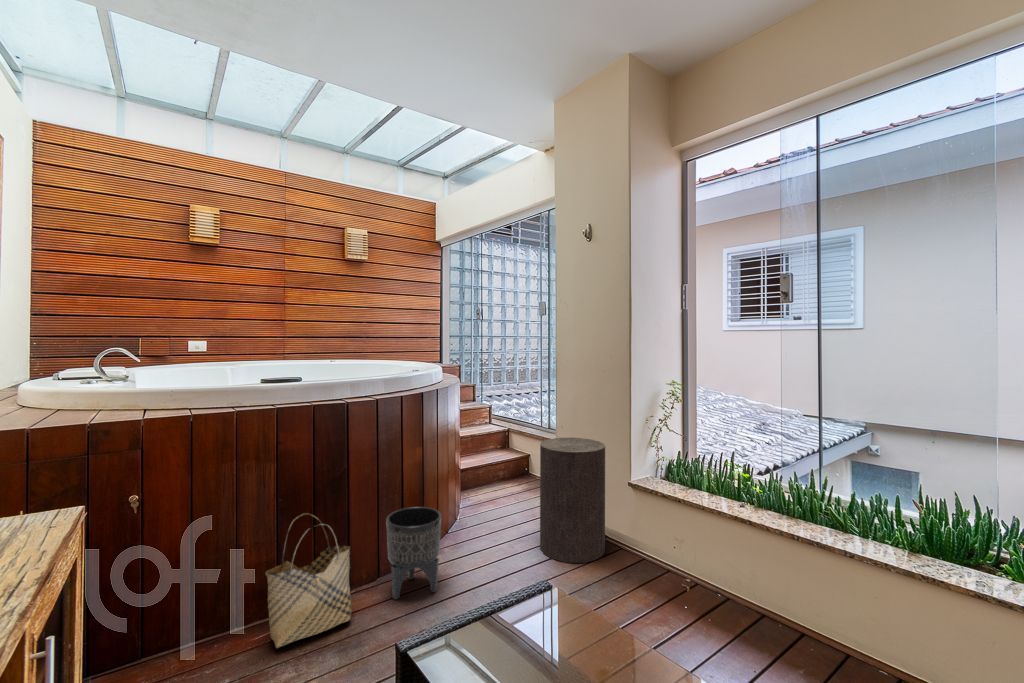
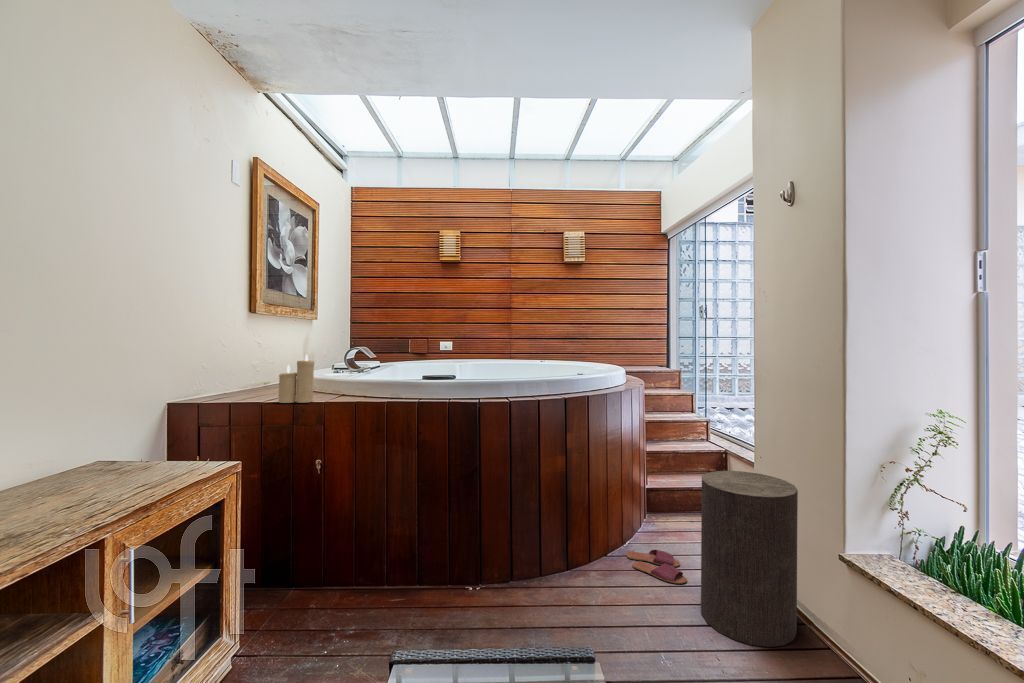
candle: none [55,355,117,424] -> present [278,355,314,403]
planter: present [386,507,441,599] -> none [507,517,563,614]
woven basket: present [266,513,352,648] -> none [393,500,469,613]
slippers: none [464,517,520,539] -> present [627,550,687,584]

